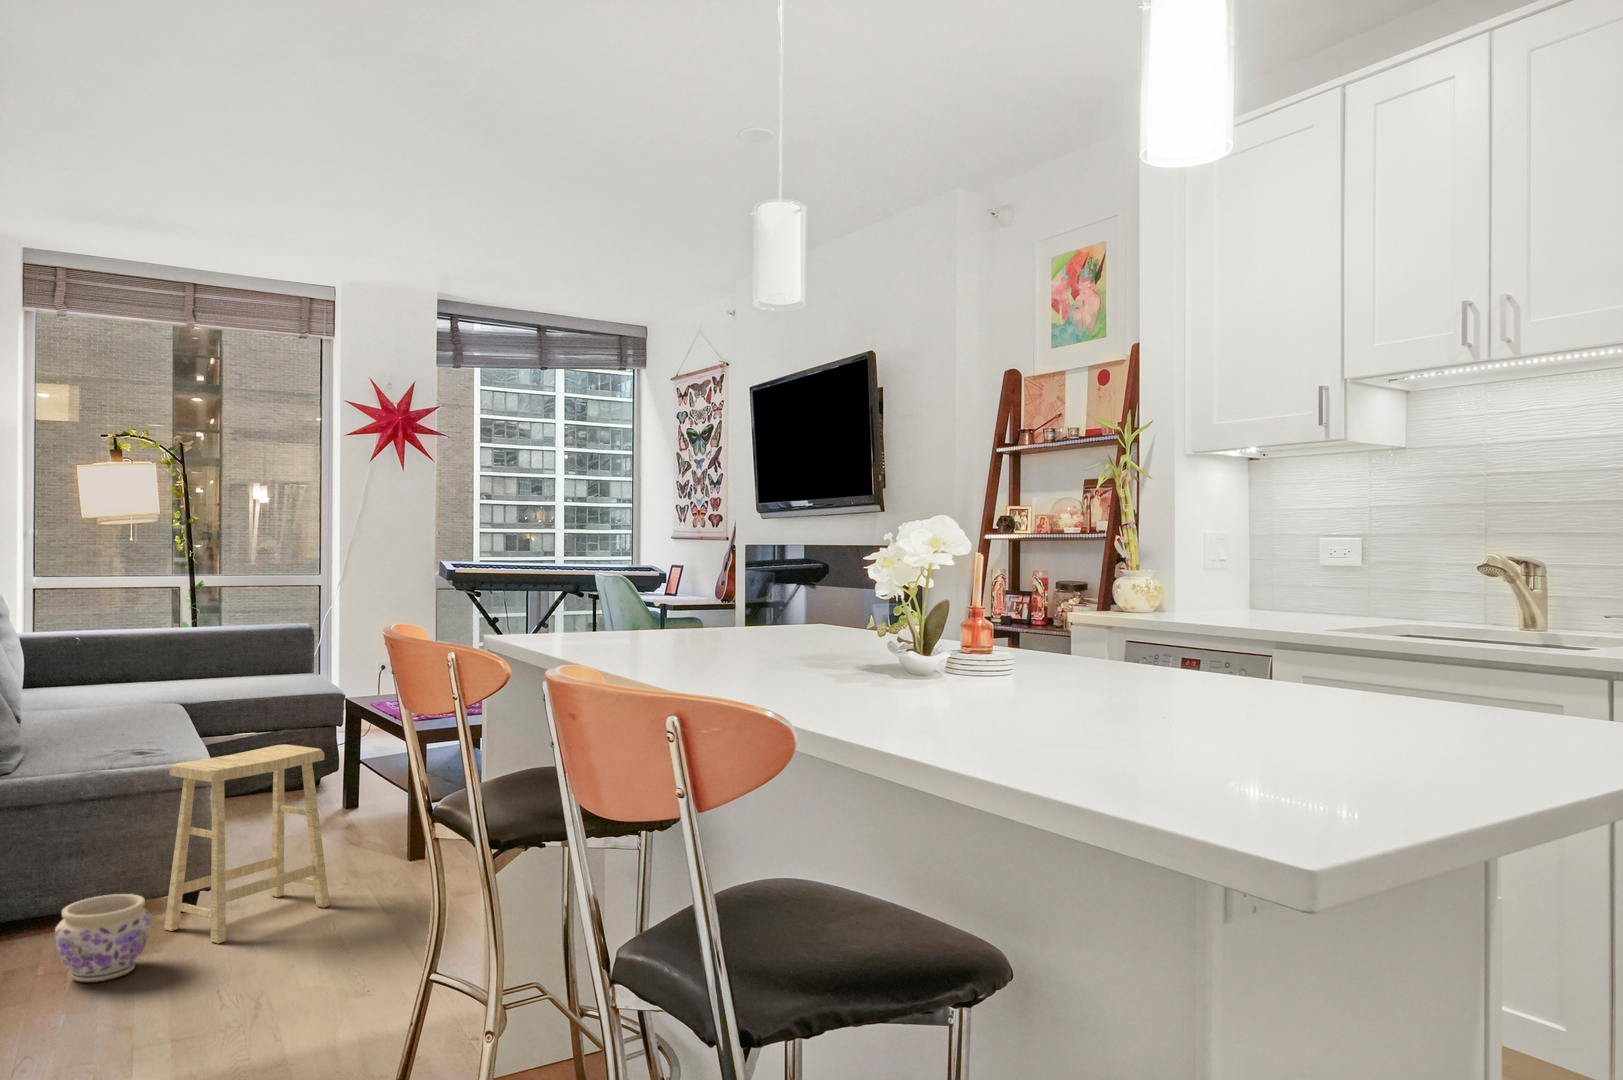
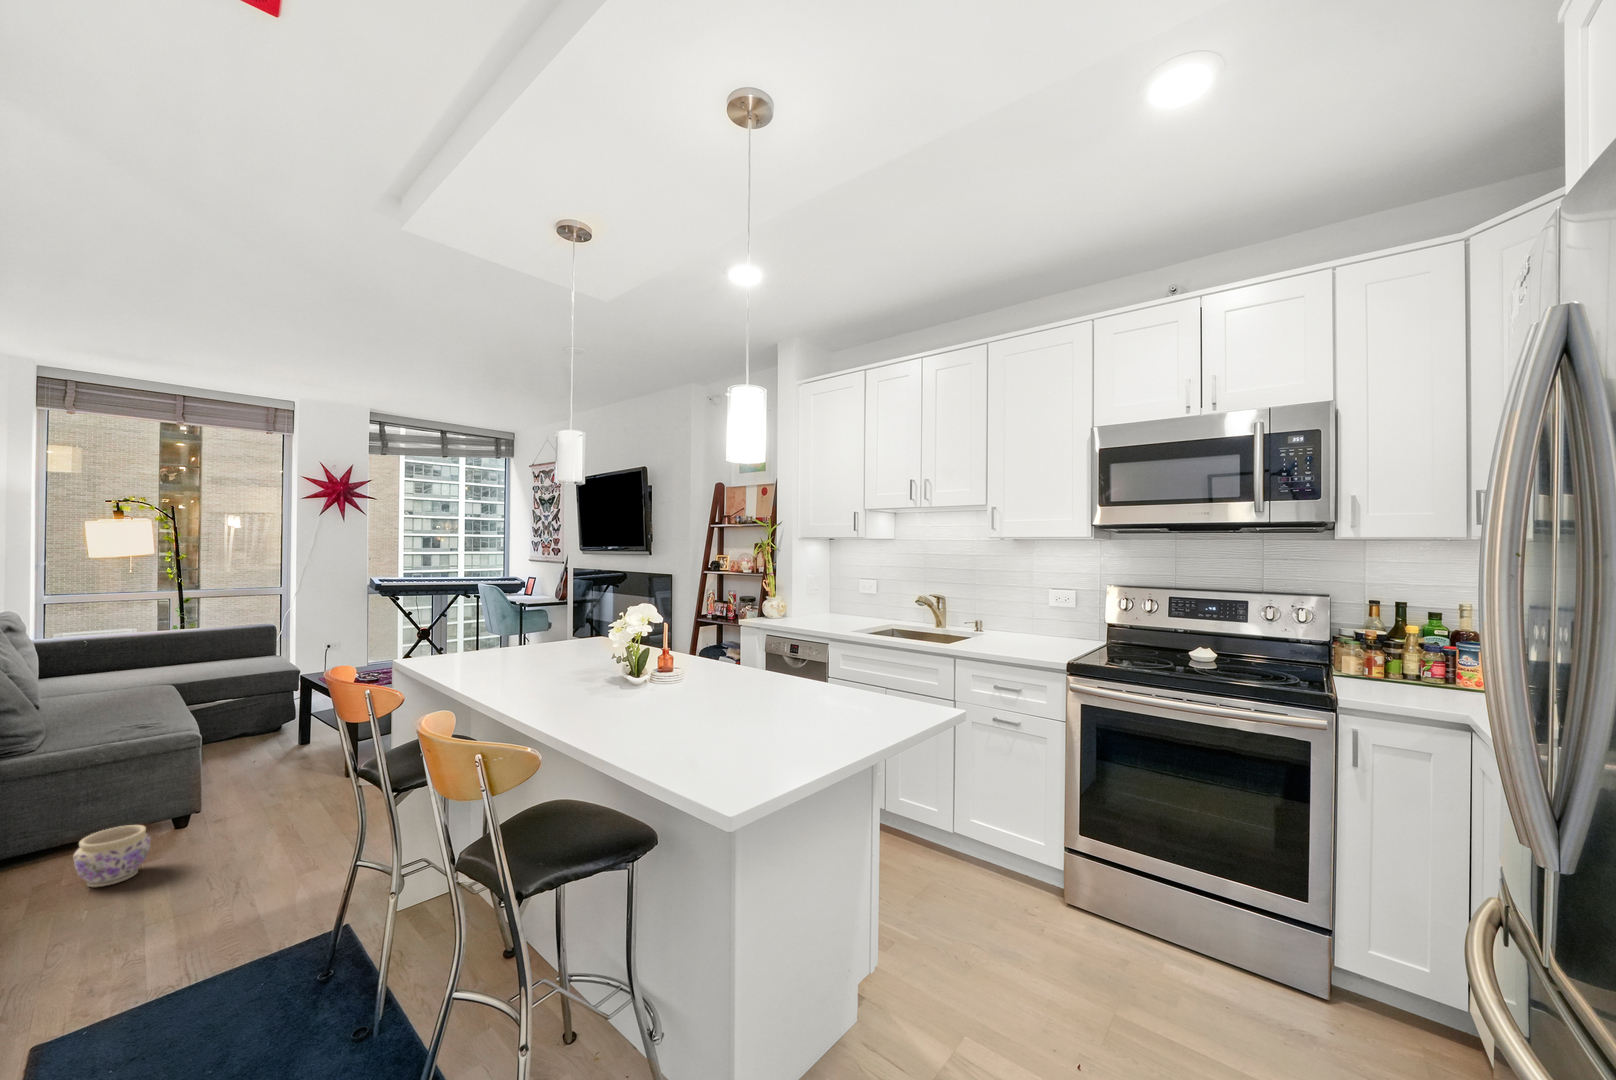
footstool: present [164,744,330,944] -> none [160,715,287,848]

